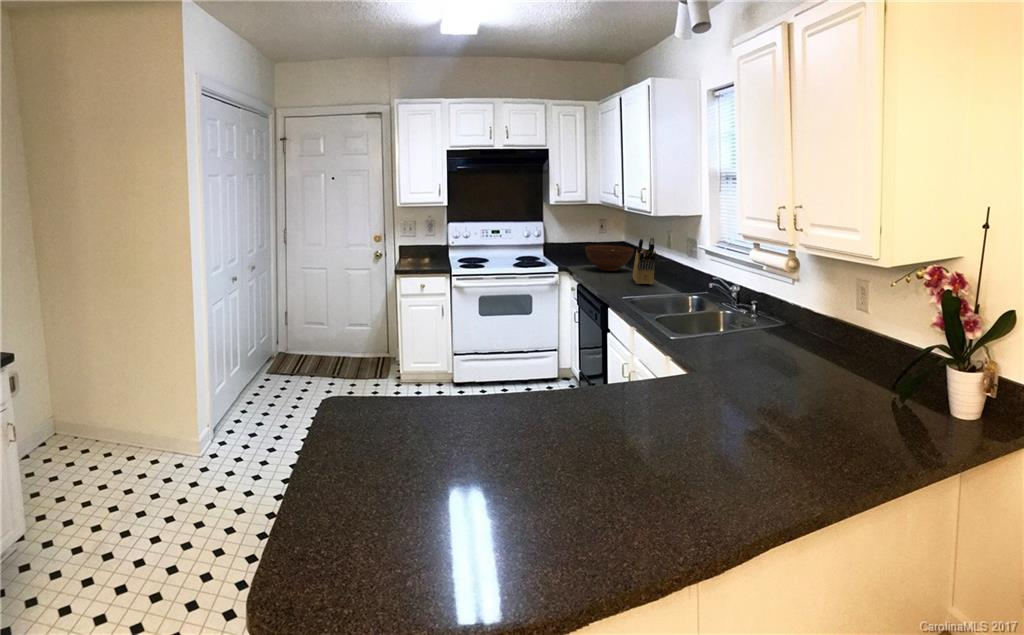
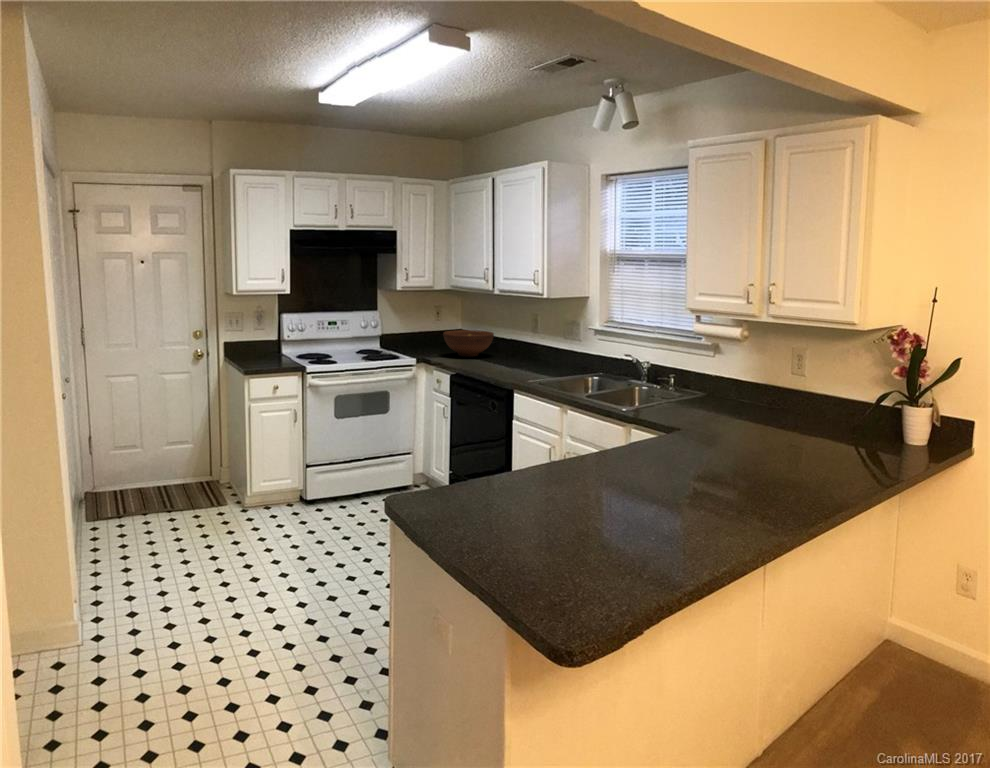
knife block: present [633,237,656,284] -> none [505,319,539,368]

